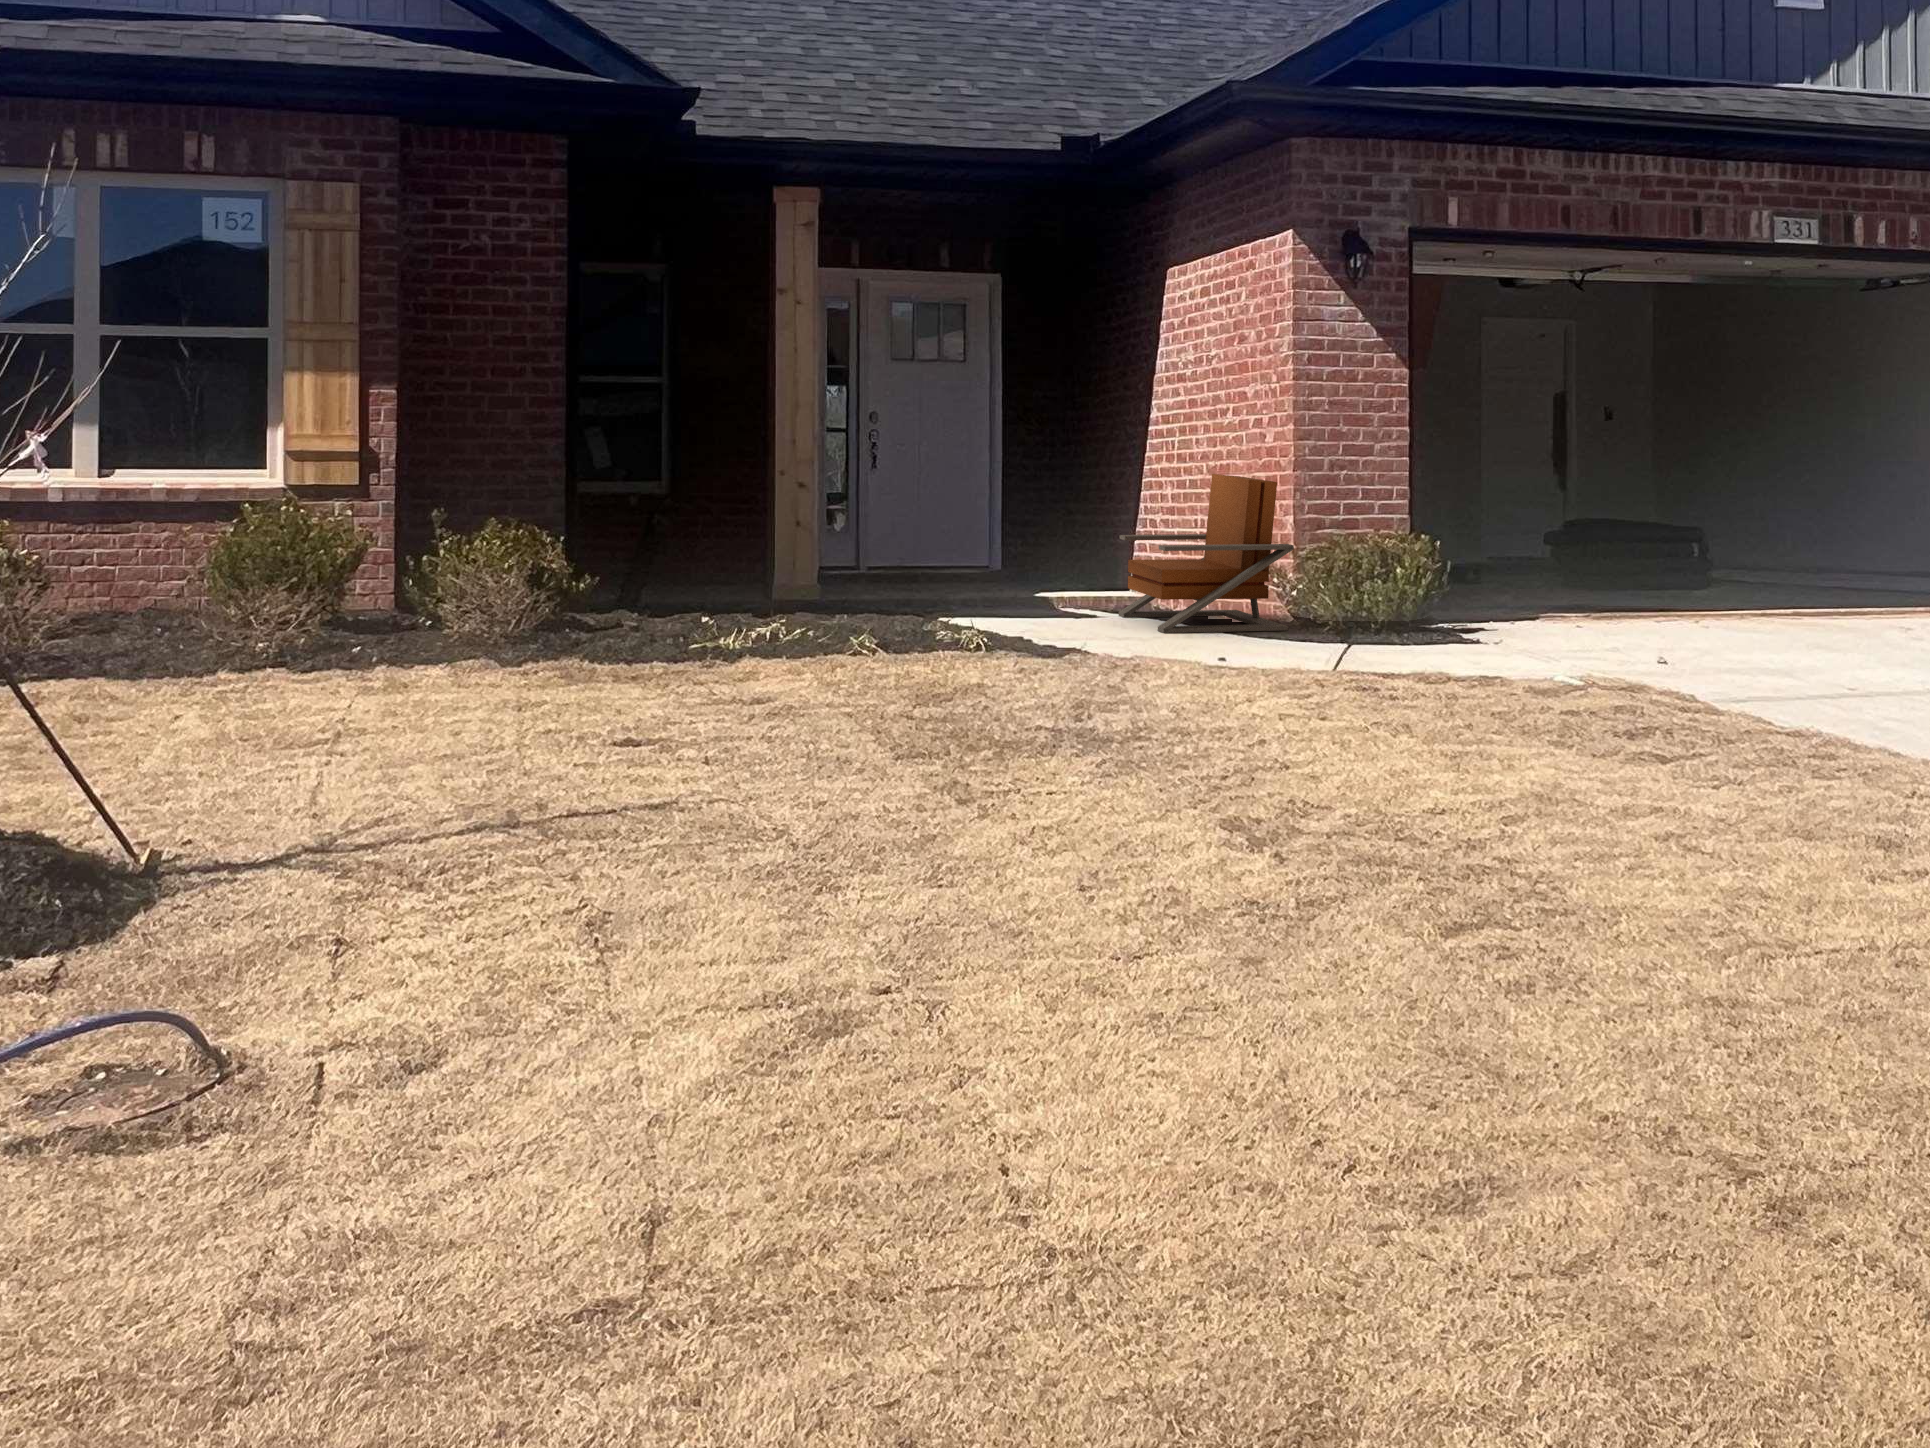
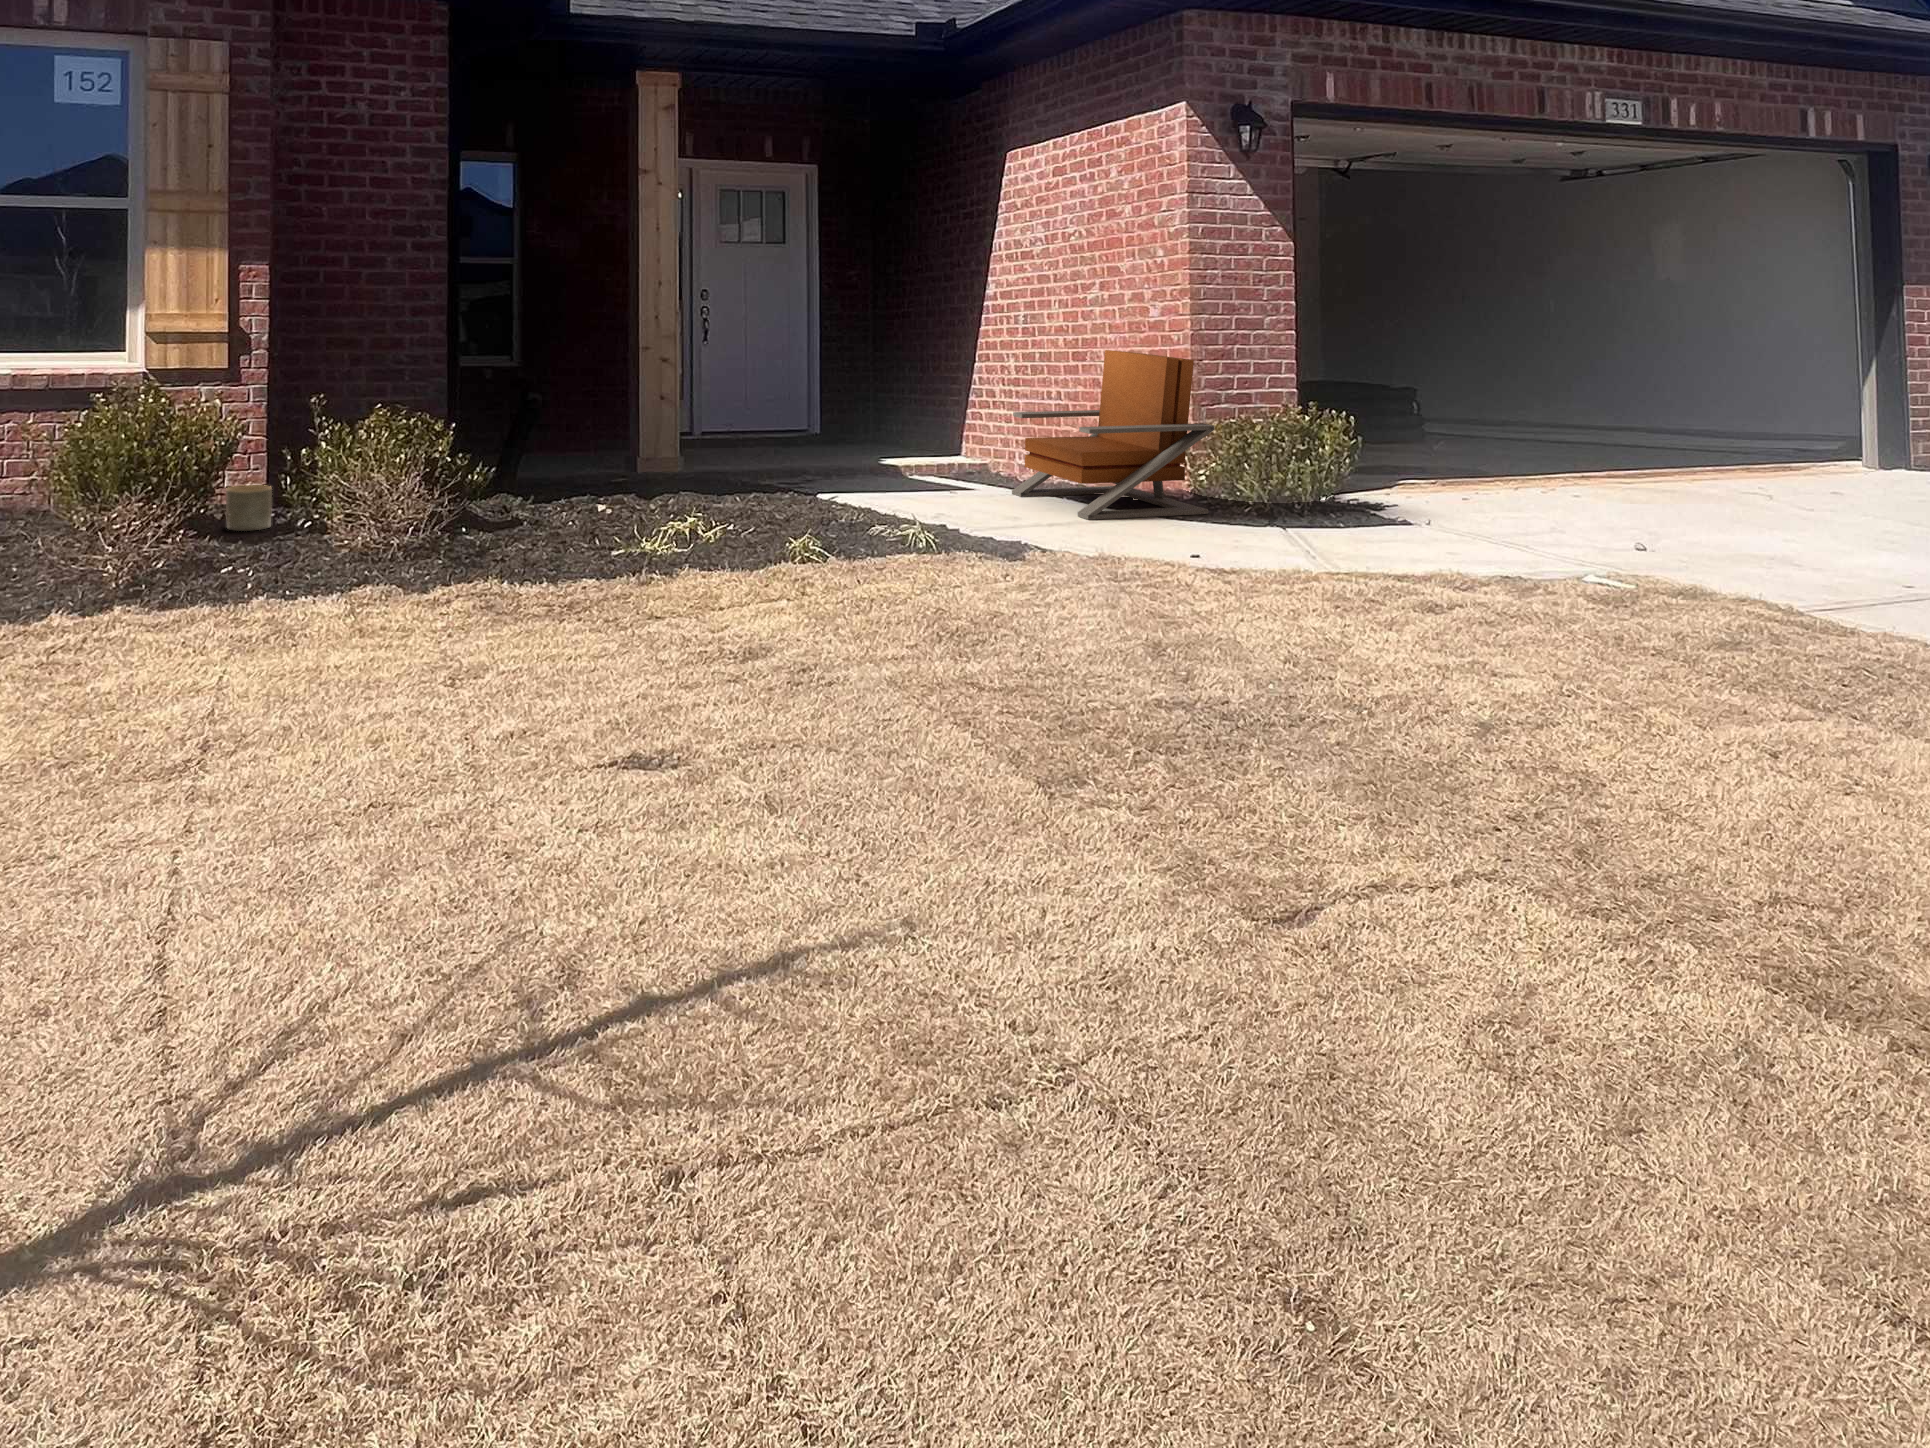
planter: none [357,592,398,632] -> present [226,485,272,531]

